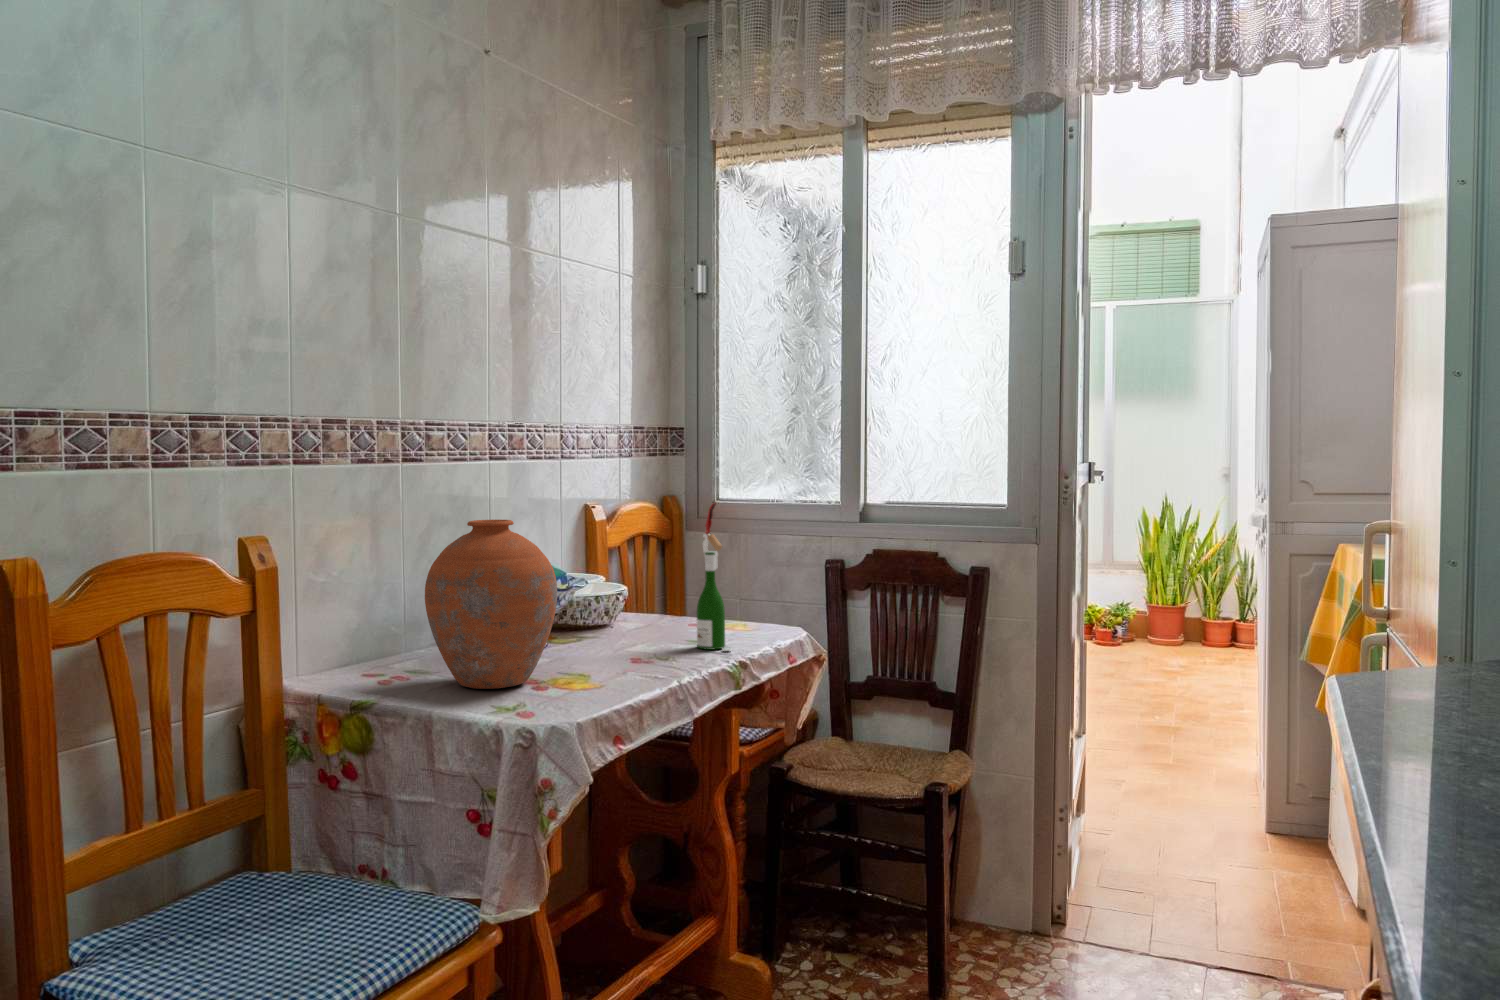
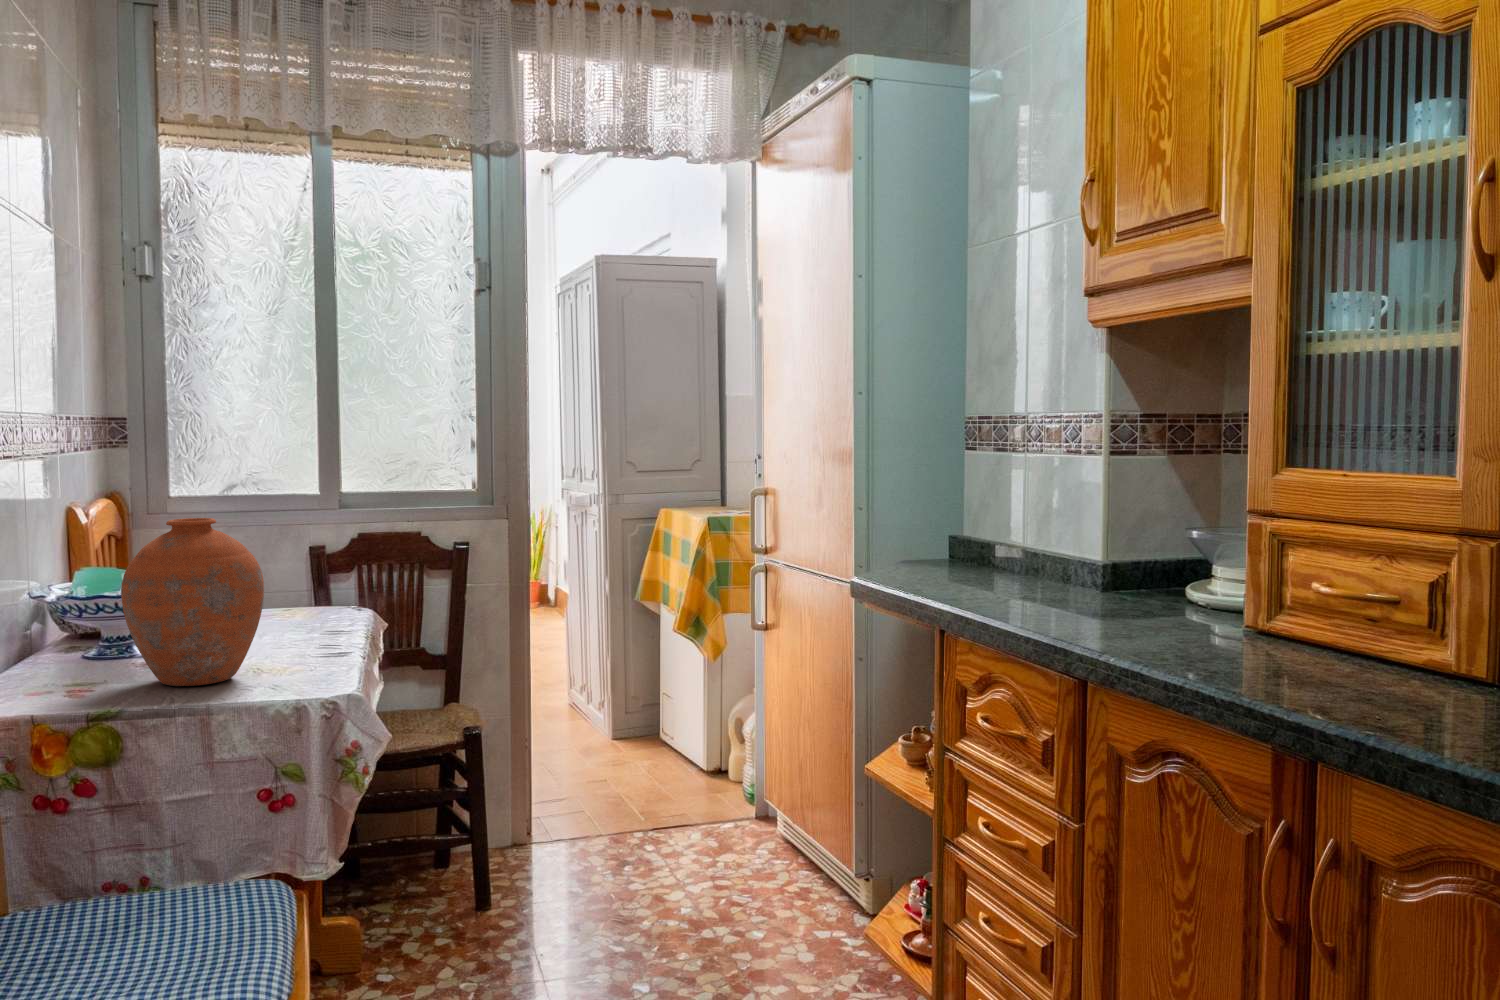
wine bottle: present [697,503,732,651] -> none [293,494,336,632]

